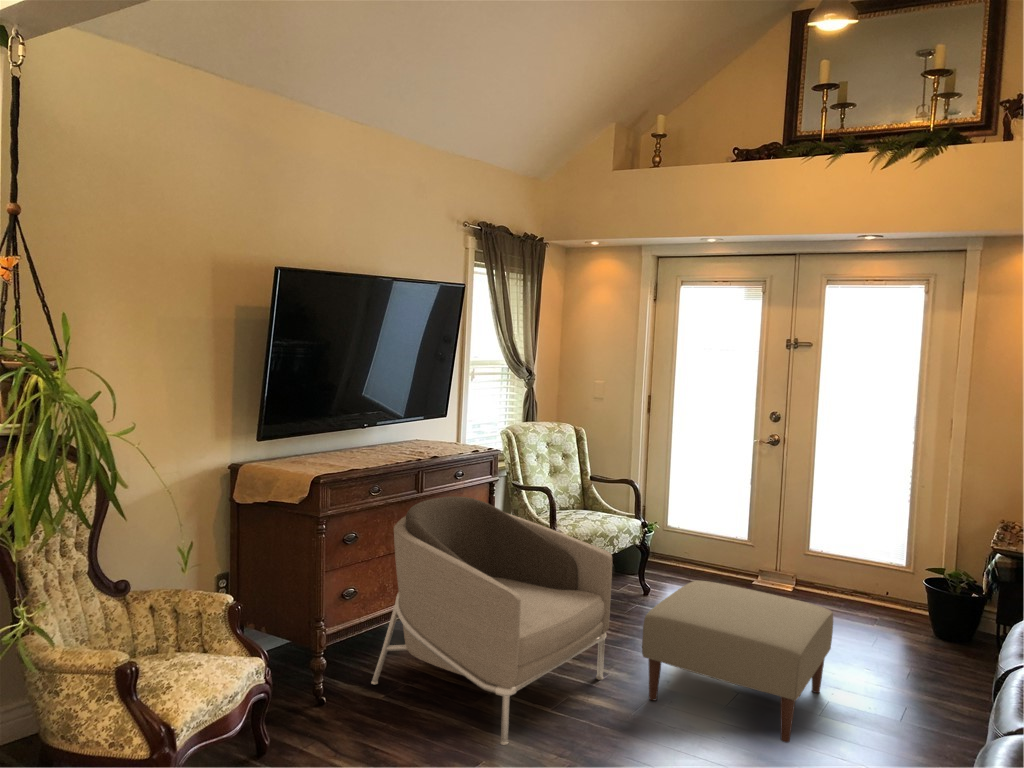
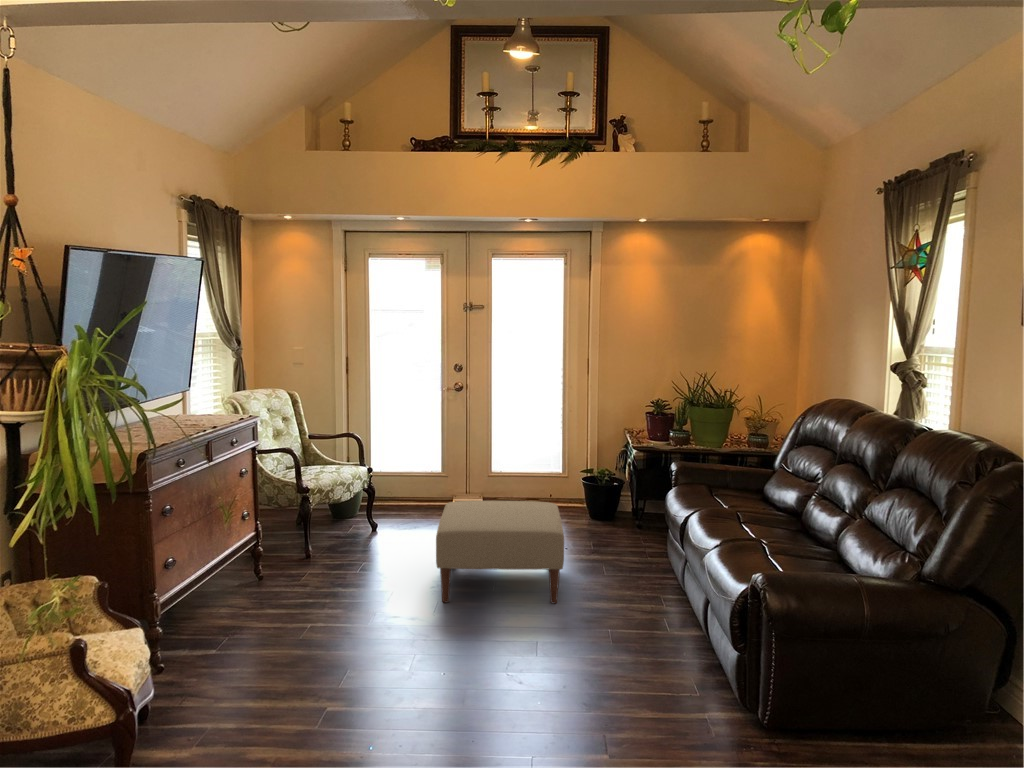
armchair: present [371,496,612,745] -> none [186,461,398,667]

